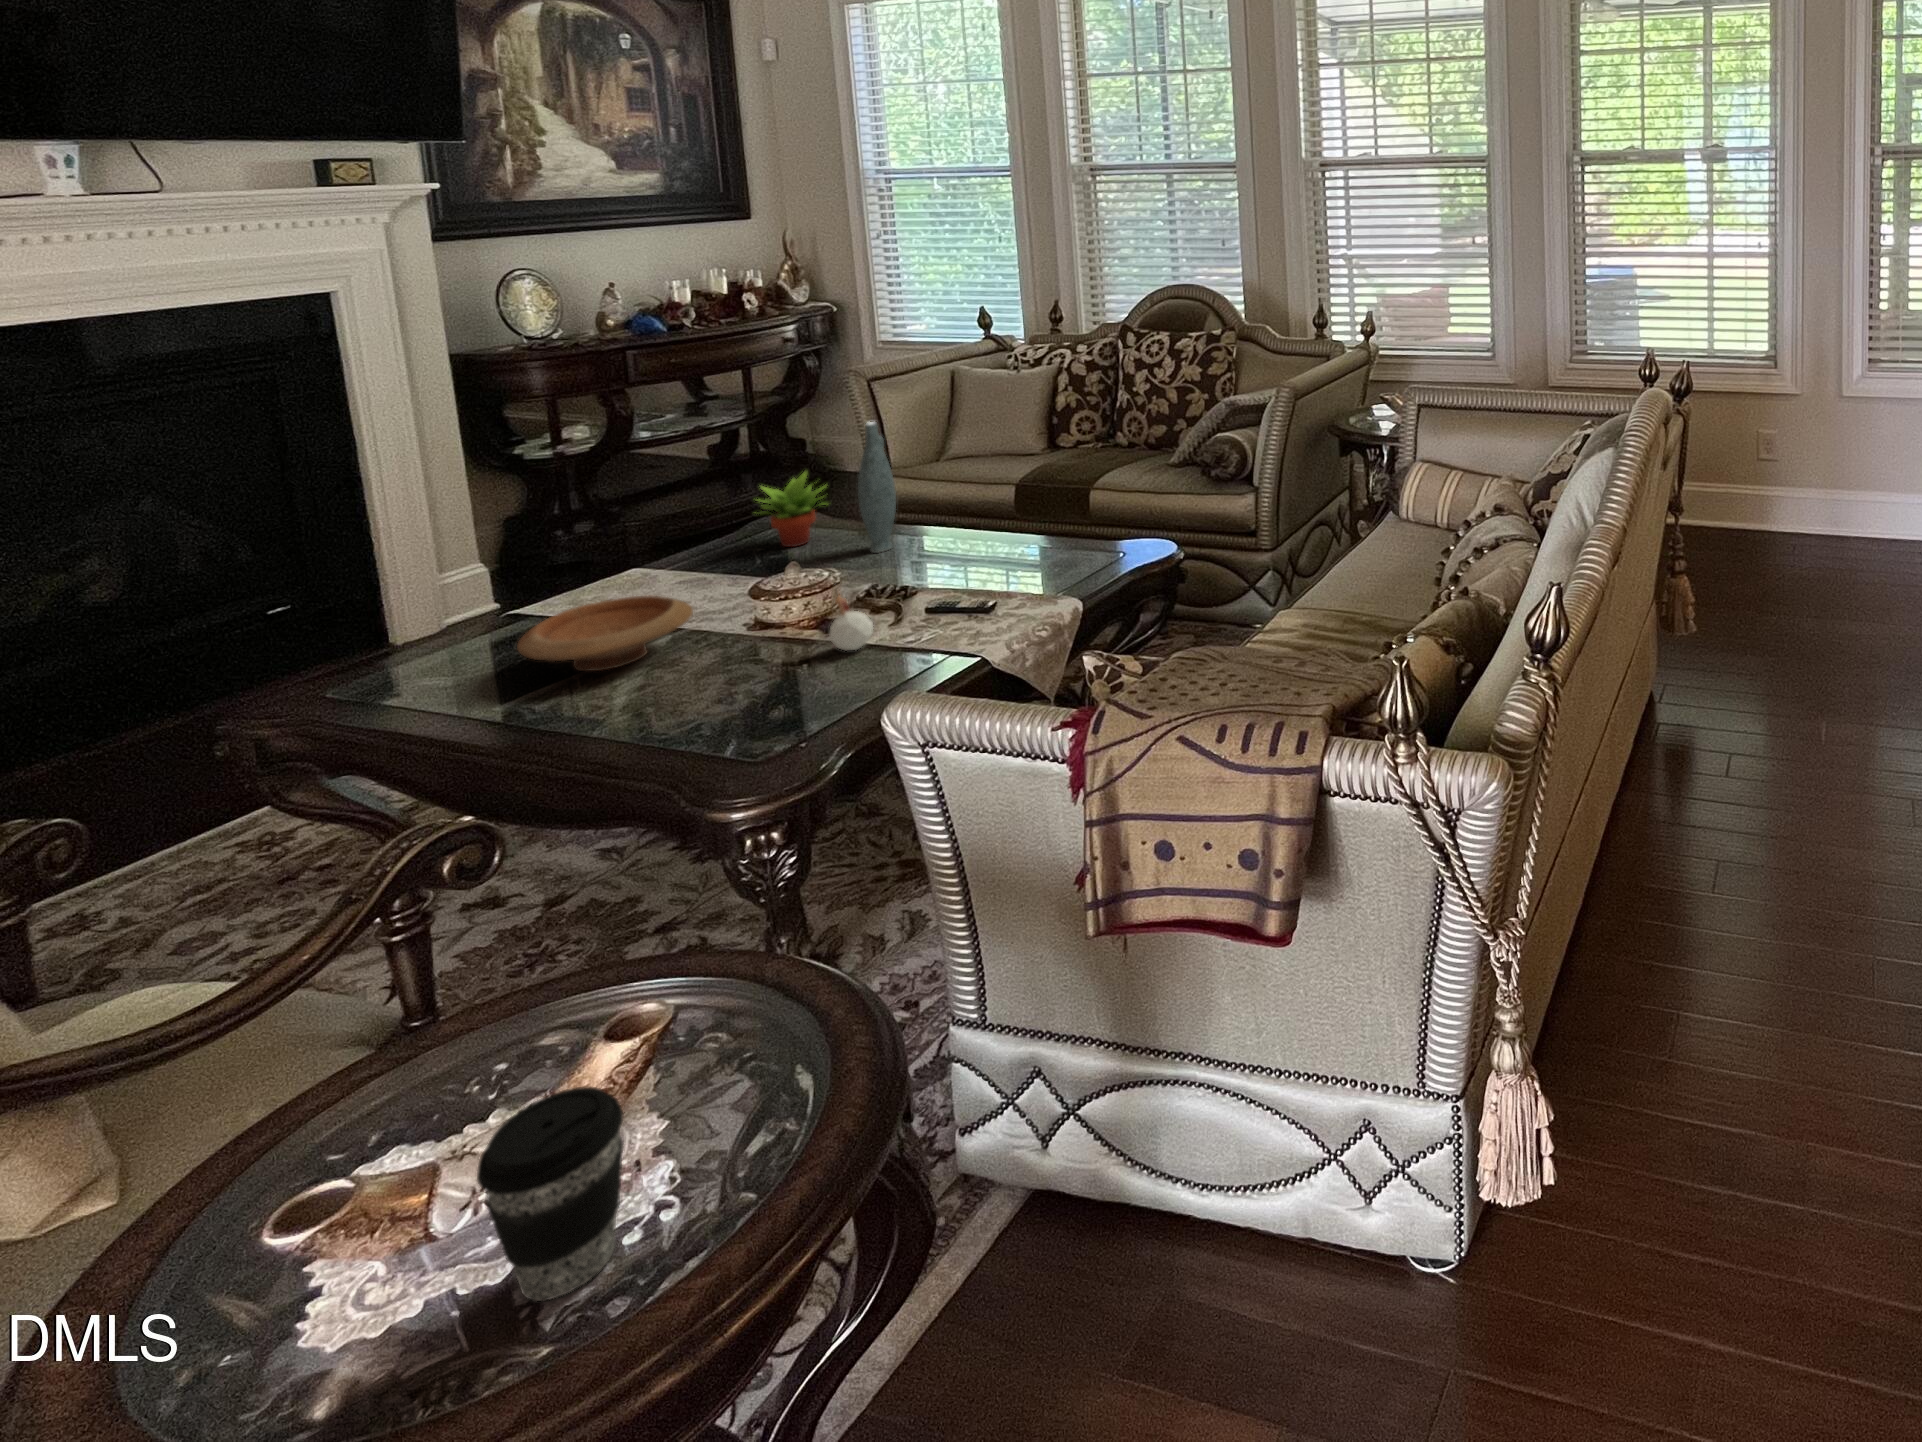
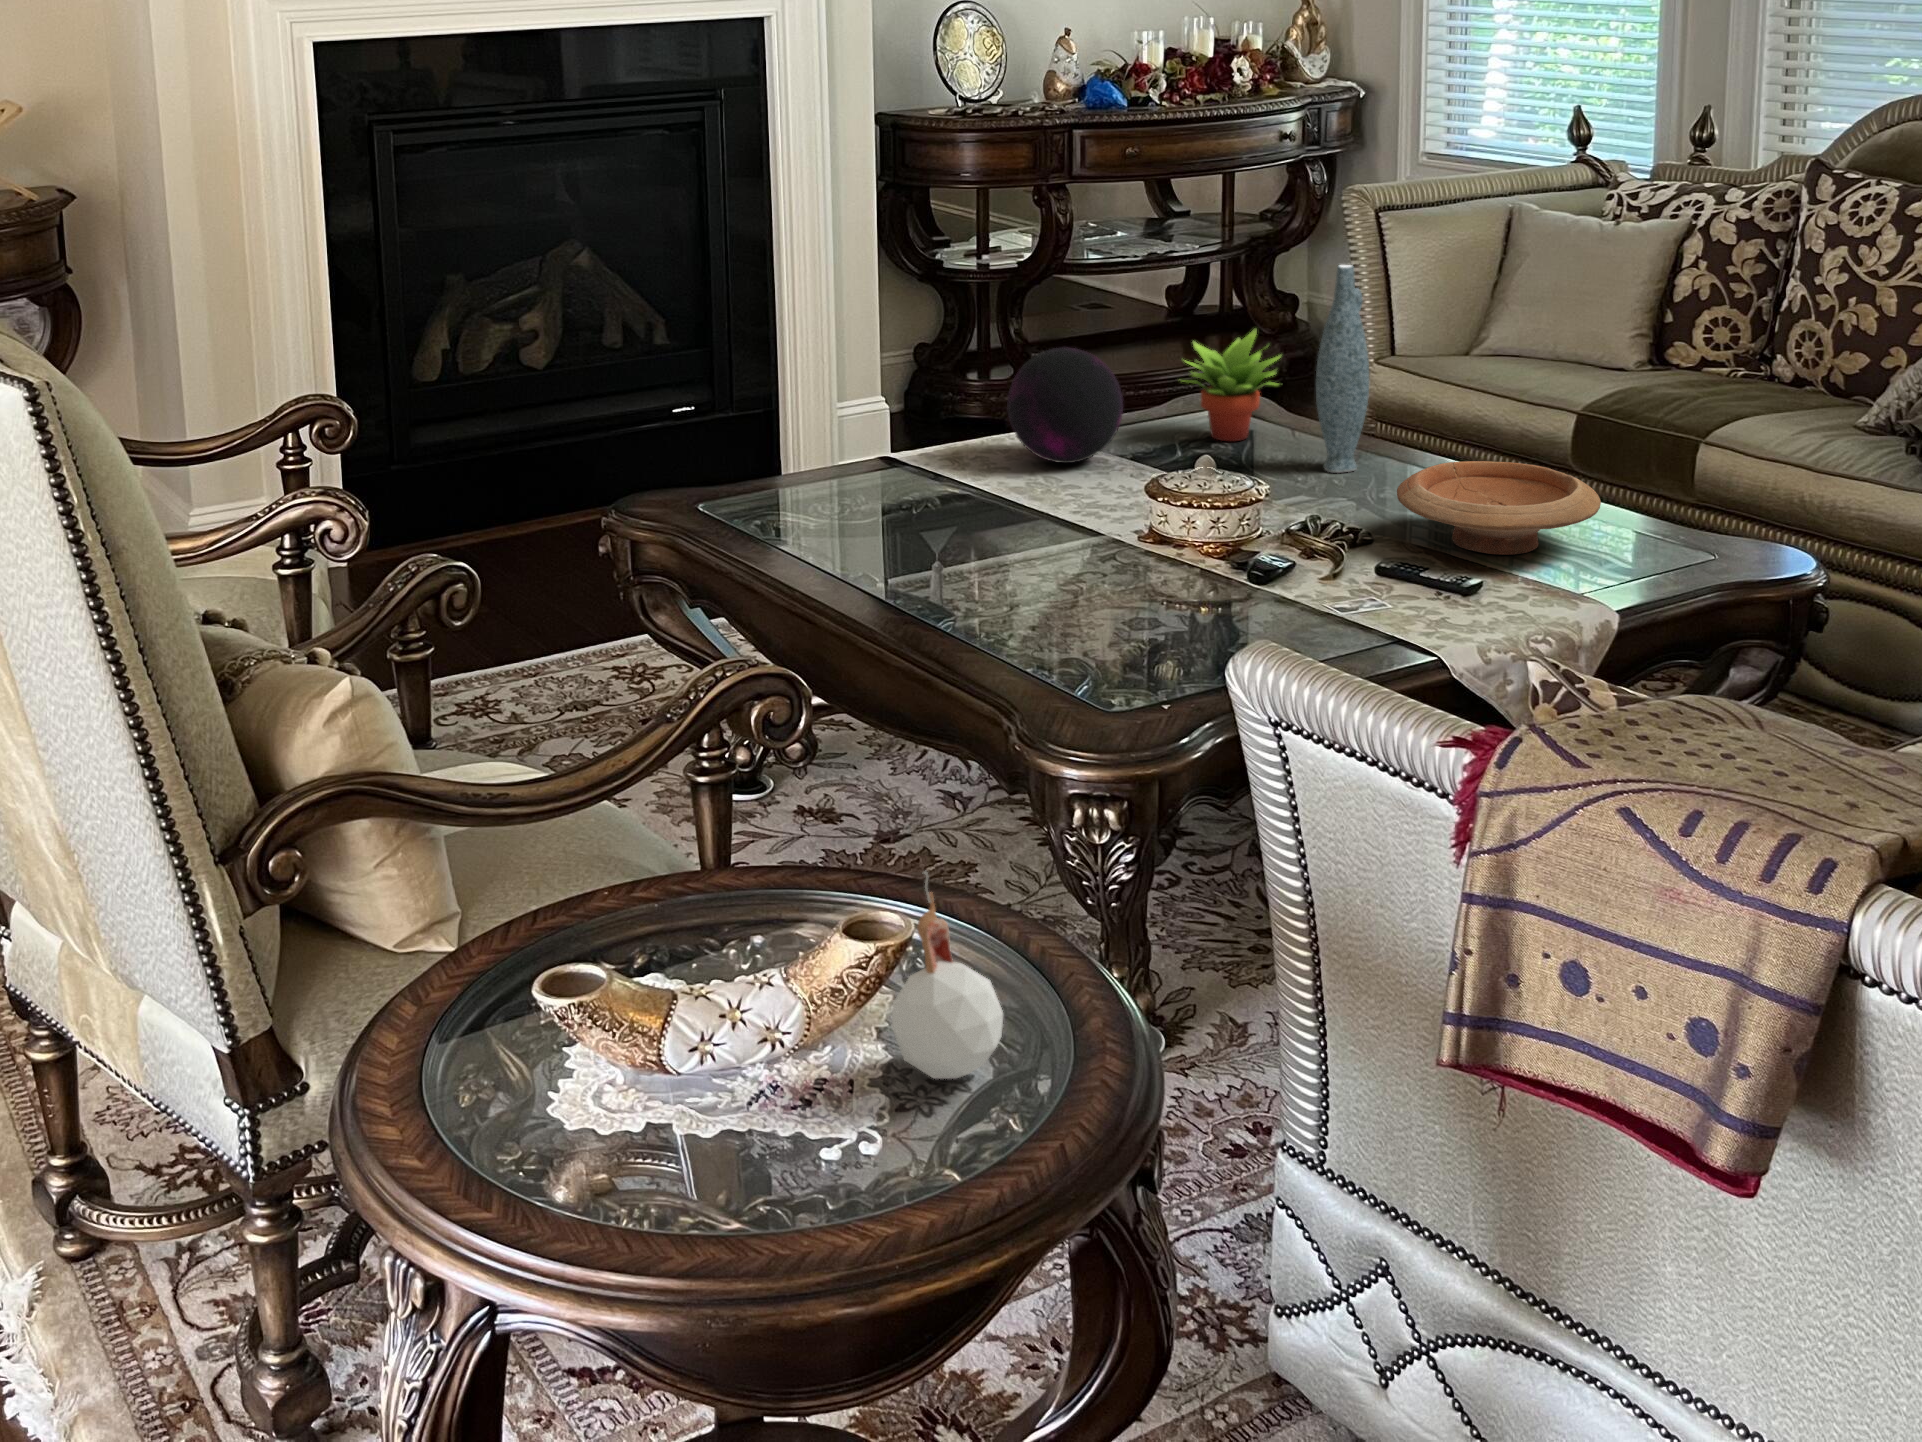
decorative orb: none [615,507,714,588] -> present [1007,347,1123,463]
wooden bowl: present [517,595,693,671] -> present [1397,461,1601,555]
candle: present [830,595,873,651] -> present [892,871,1003,1079]
coffee cup: present [477,1087,624,1301] -> none [694,949,829,1173]

